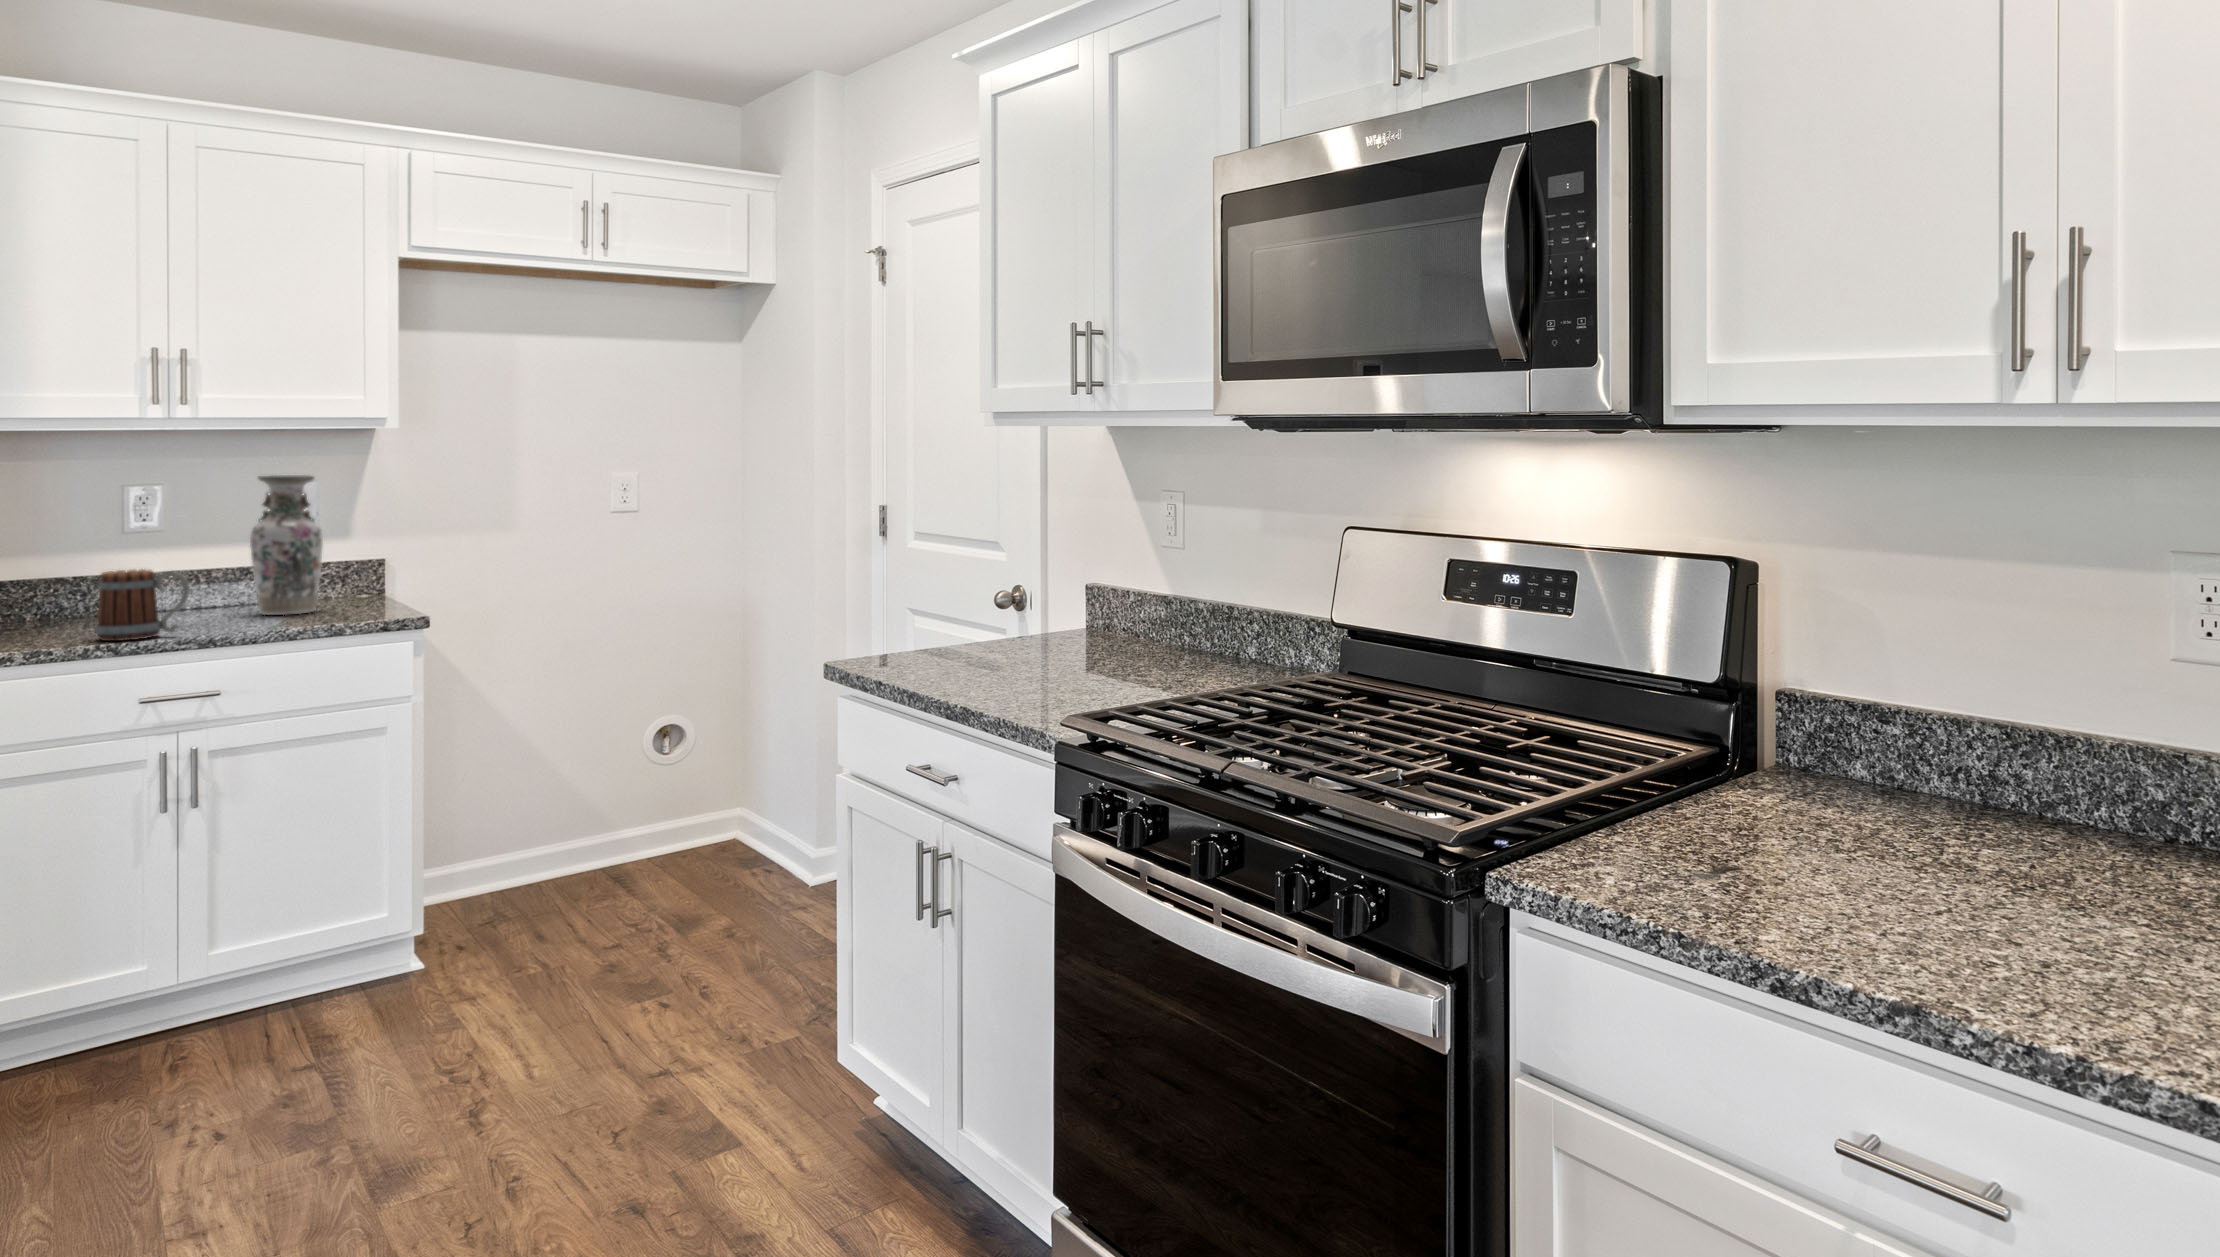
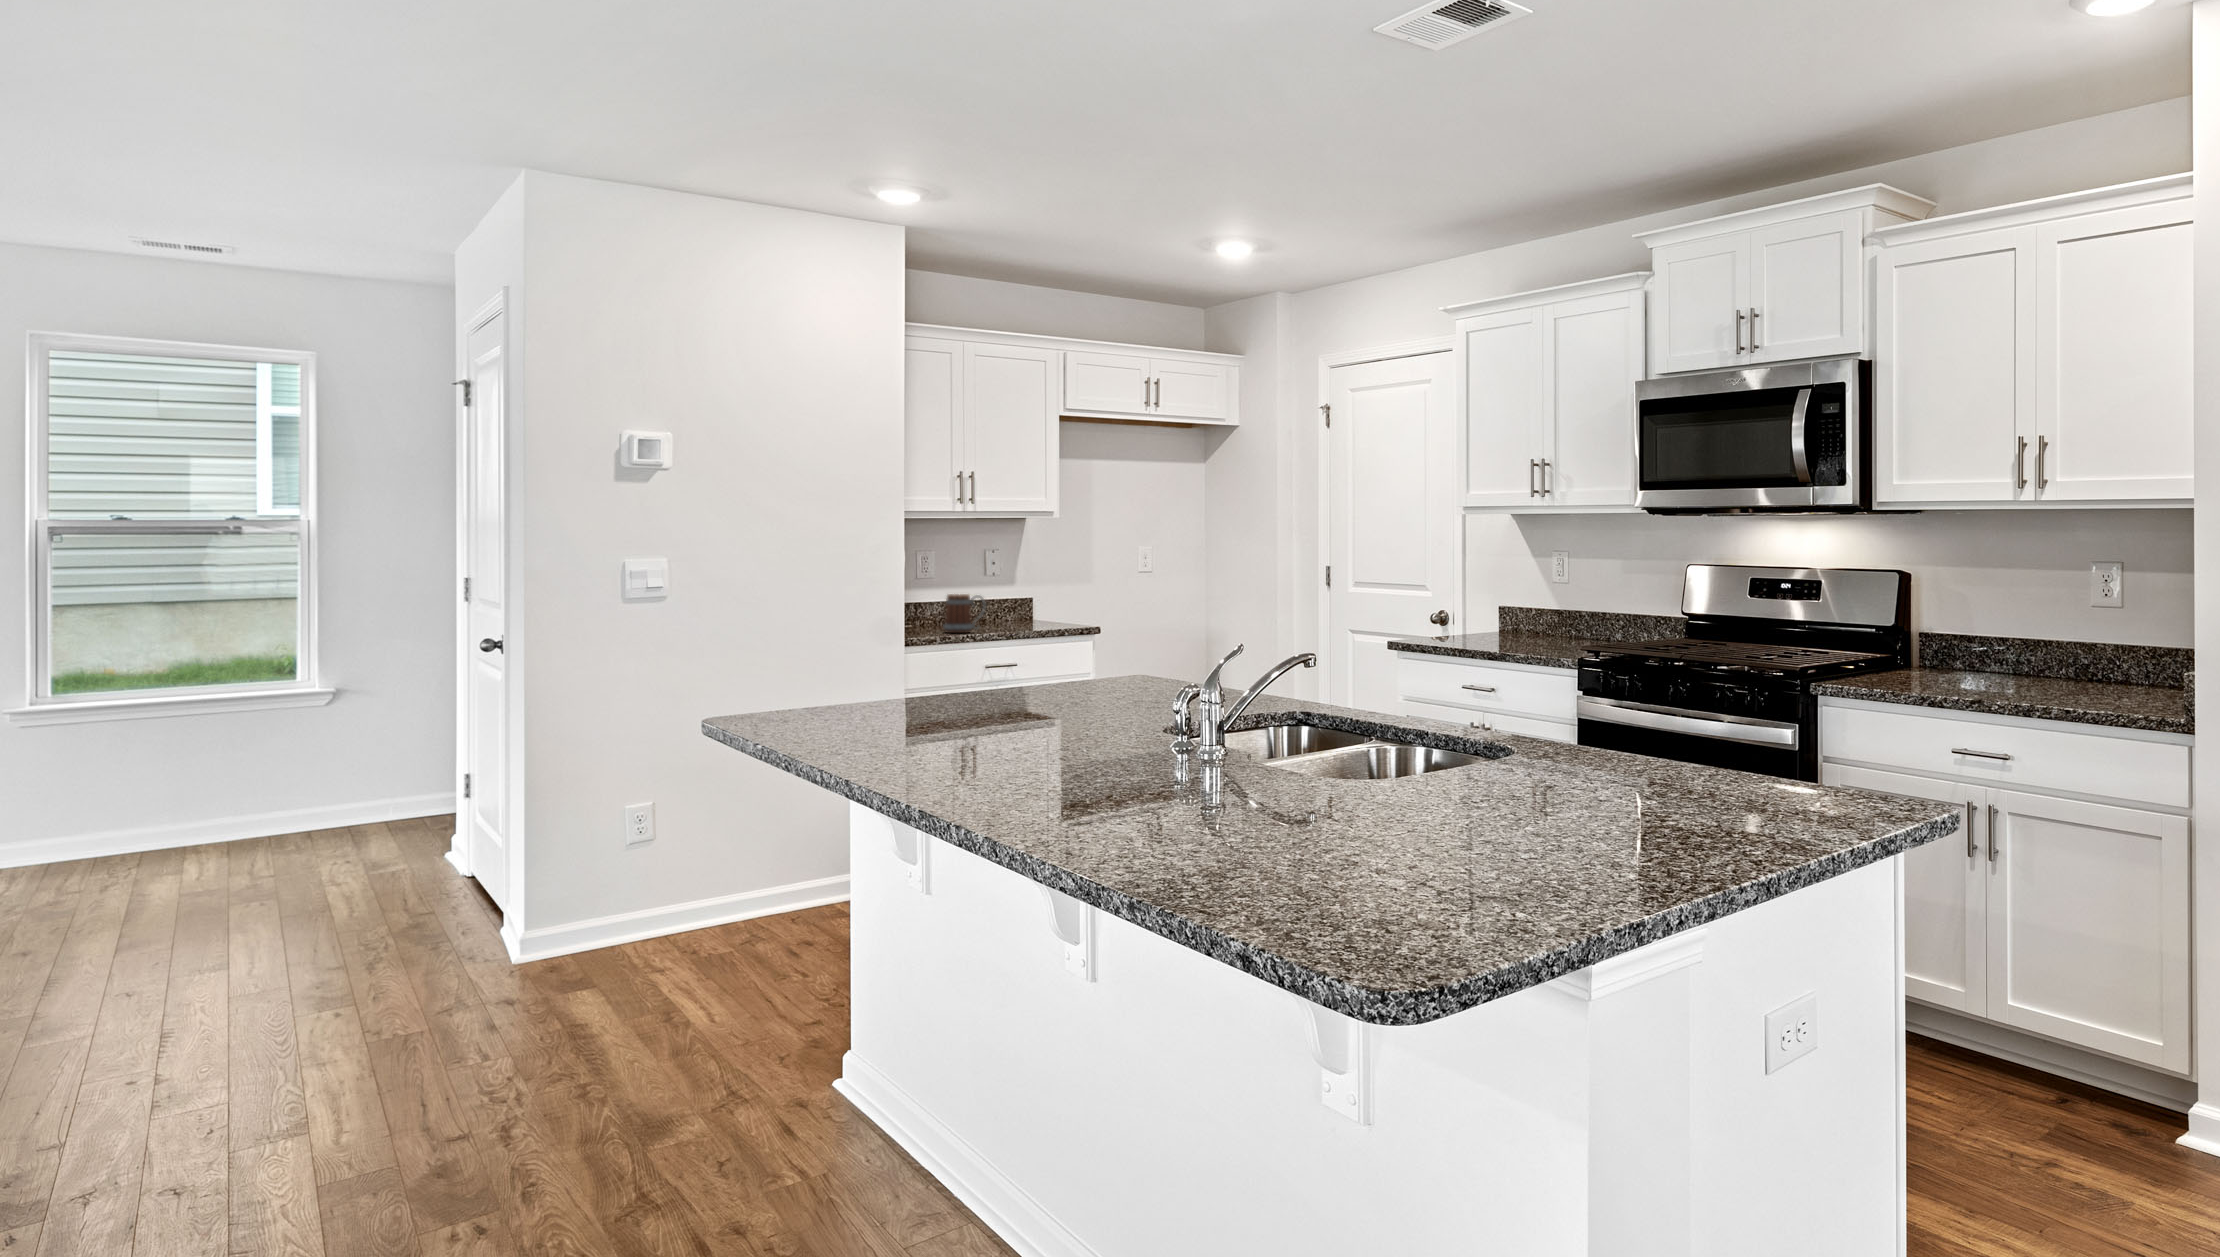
vase: present [250,475,323,615] -> none [982,543,1017,626]

